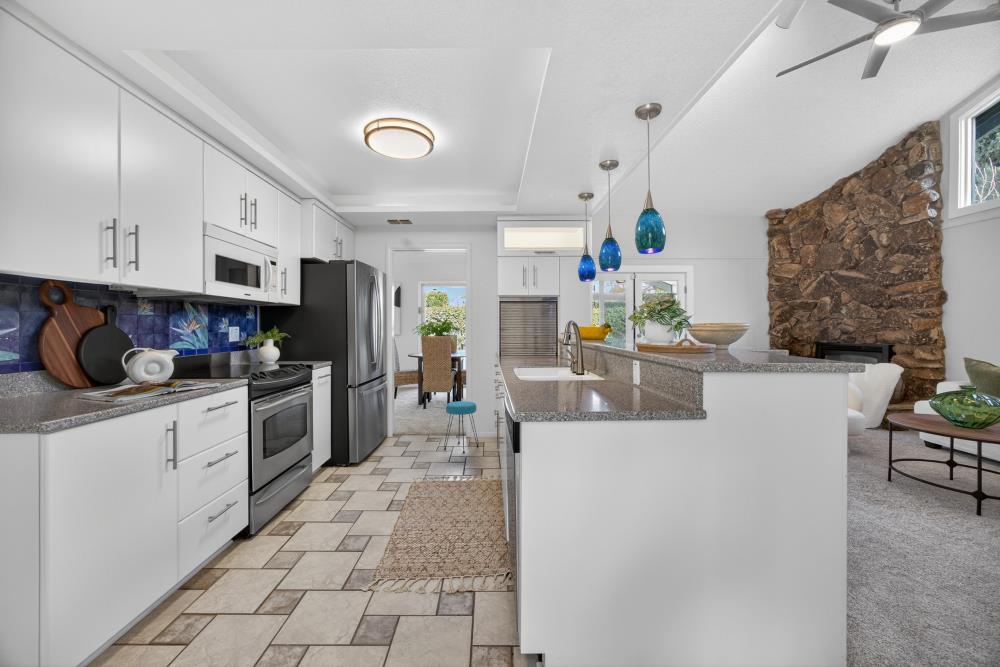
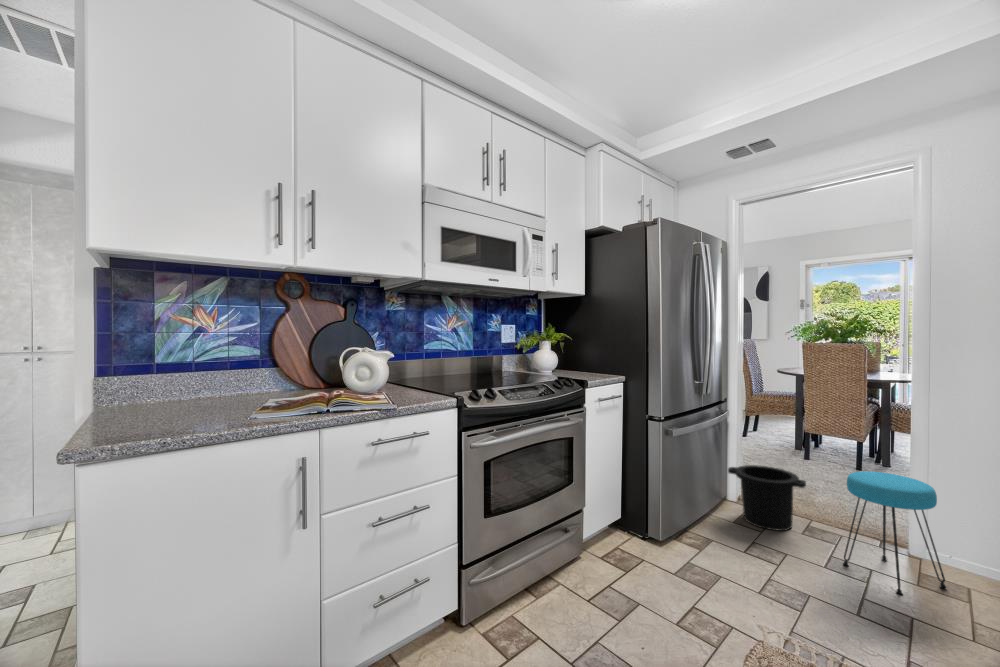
trash can: none [390,411,429,445] -> present [728,465,806,531]

